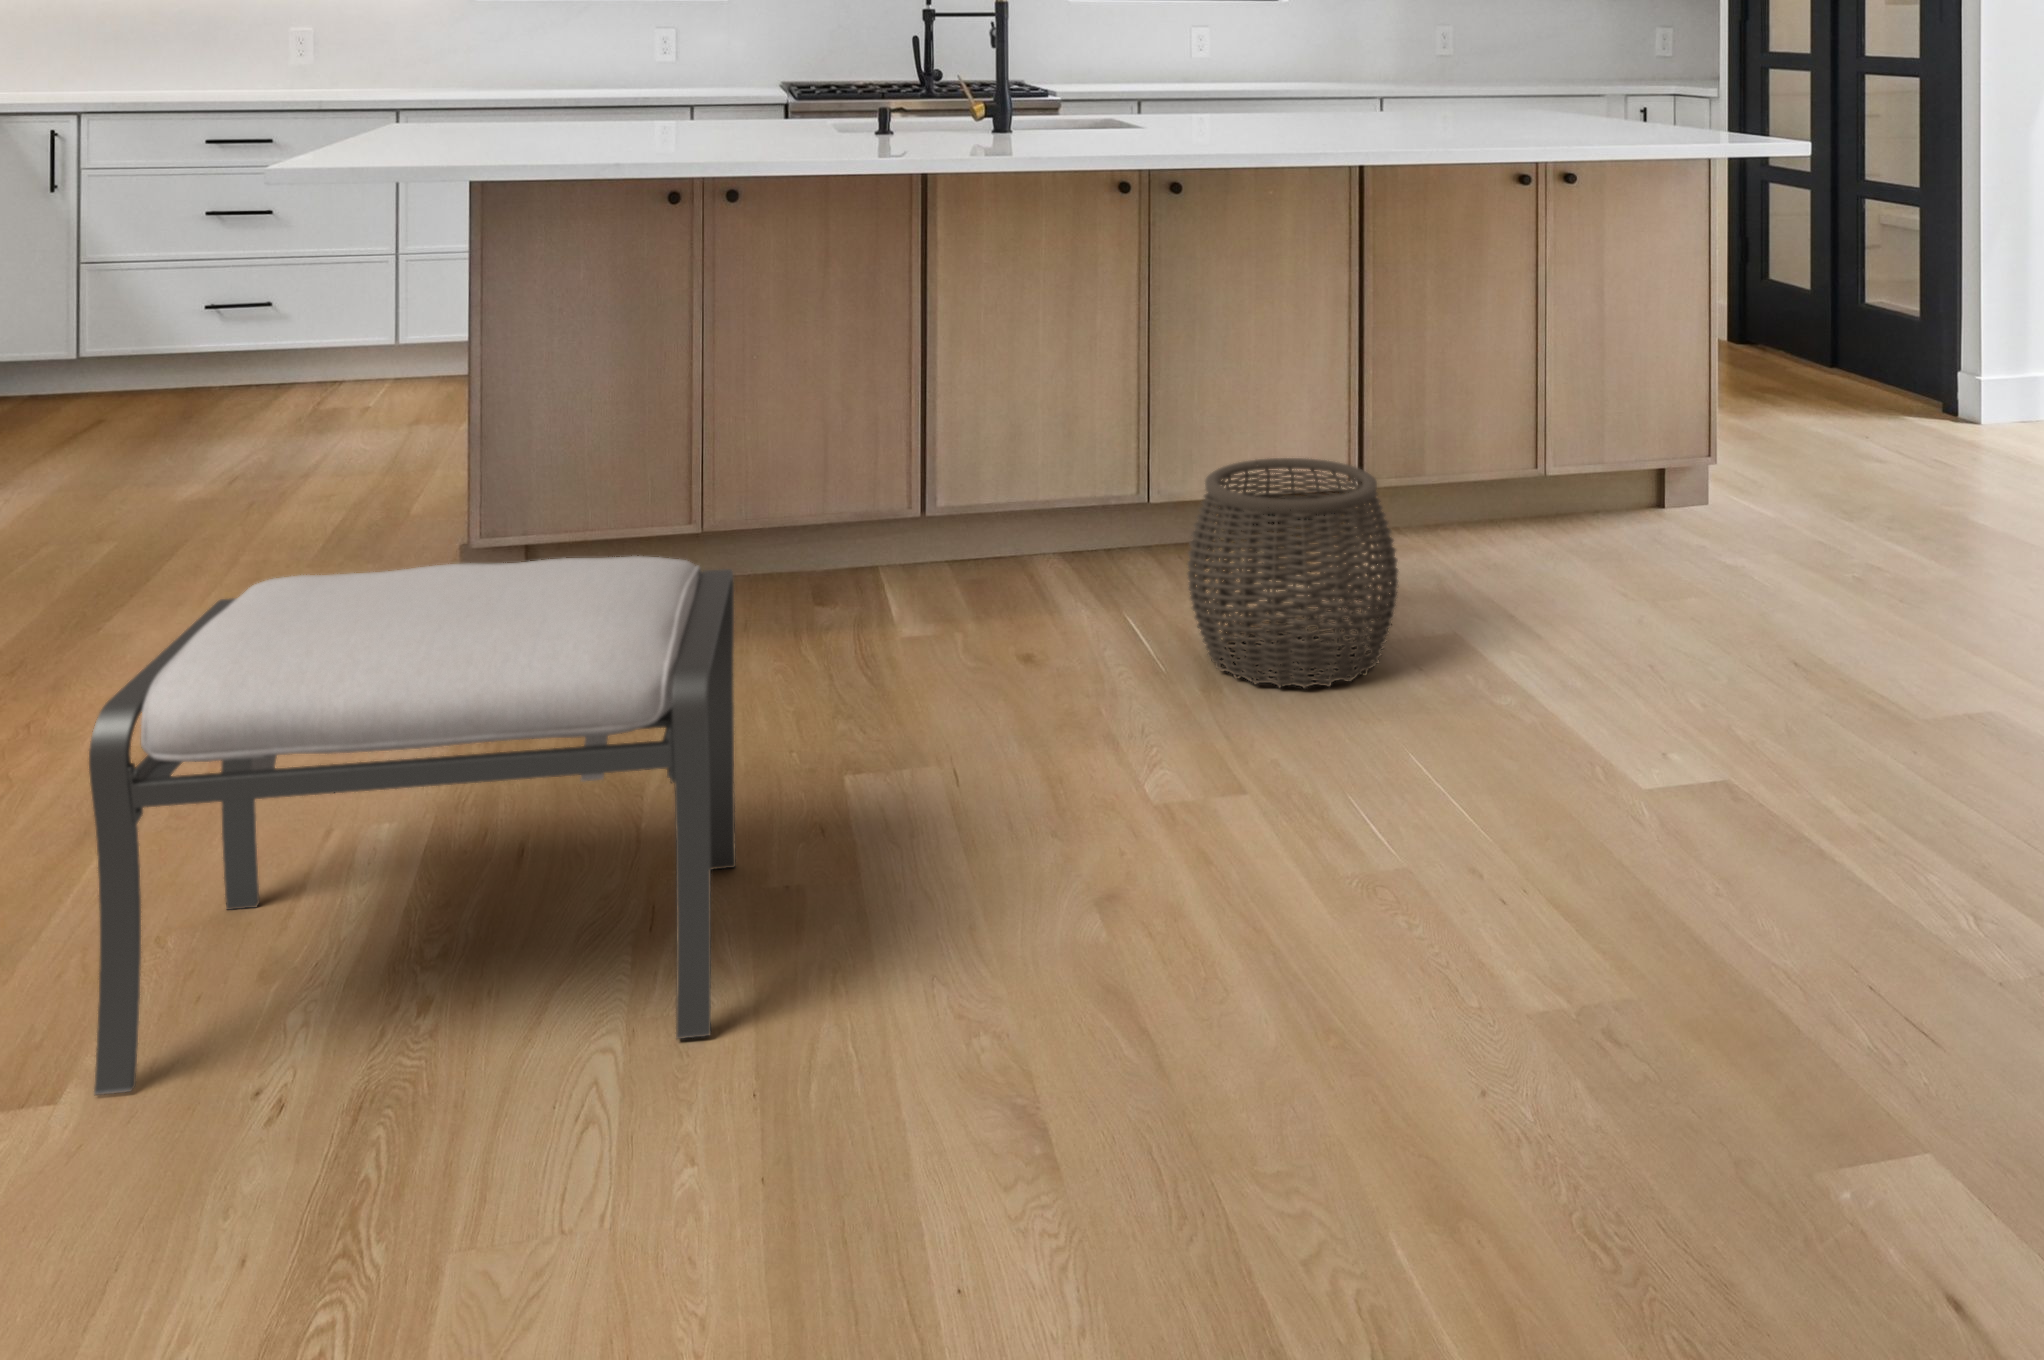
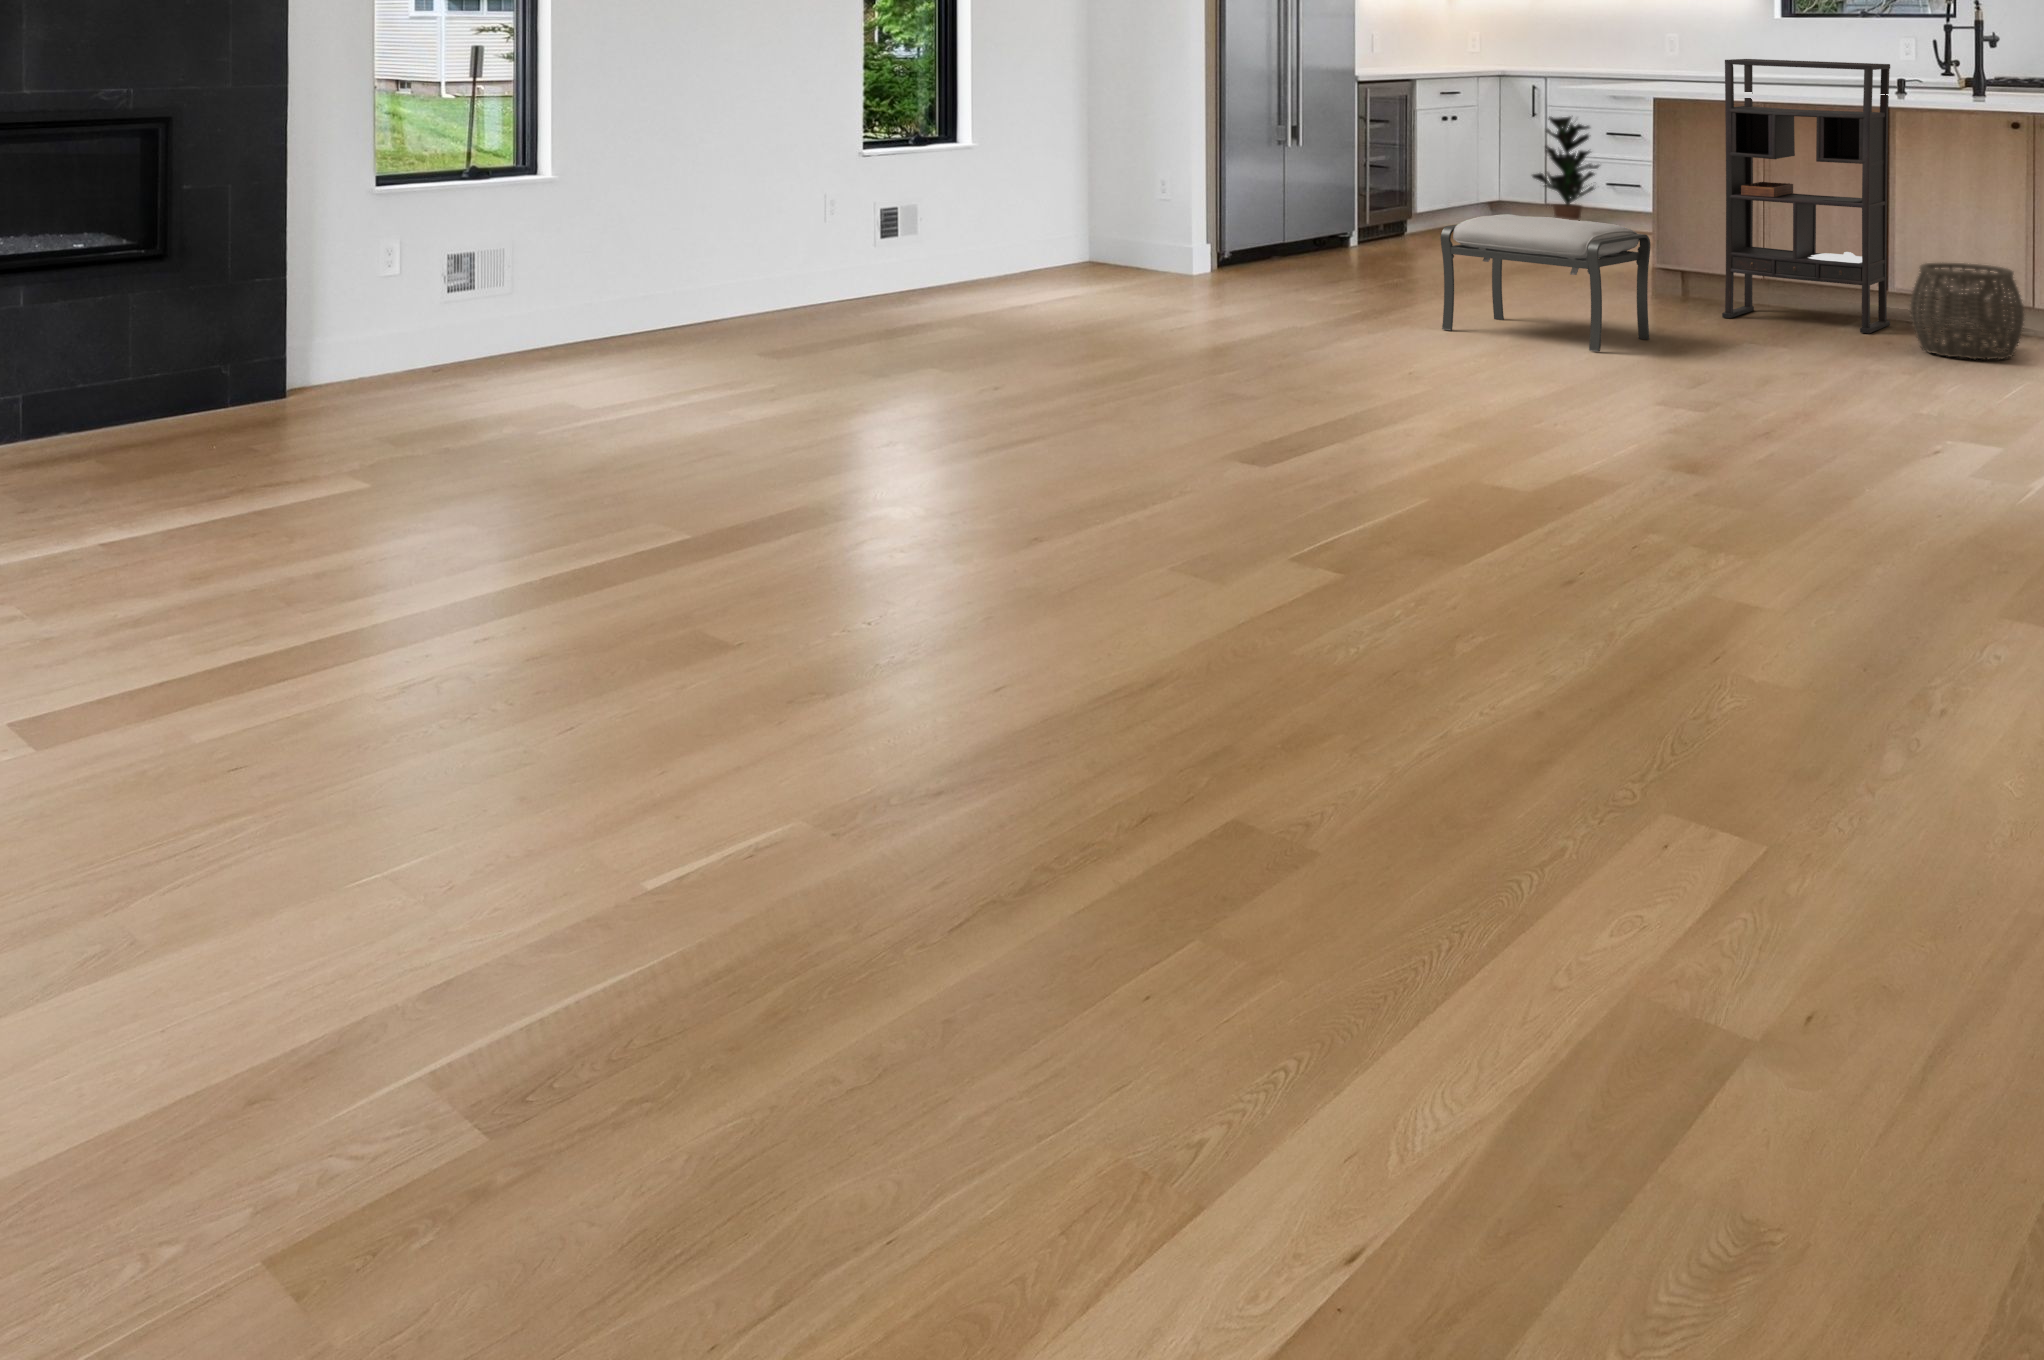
bookshelf: none [743,58,1056,667] -> present [1722,59,1890,333]
potted plant: none [50,183,196,401] -> present [1532,117,1599,220]

